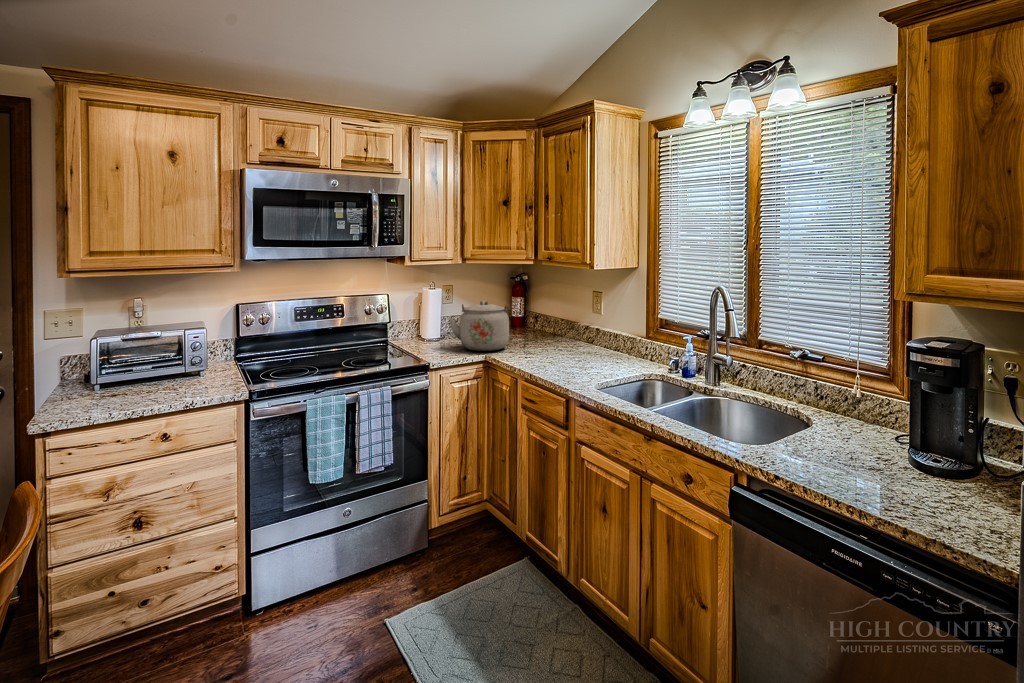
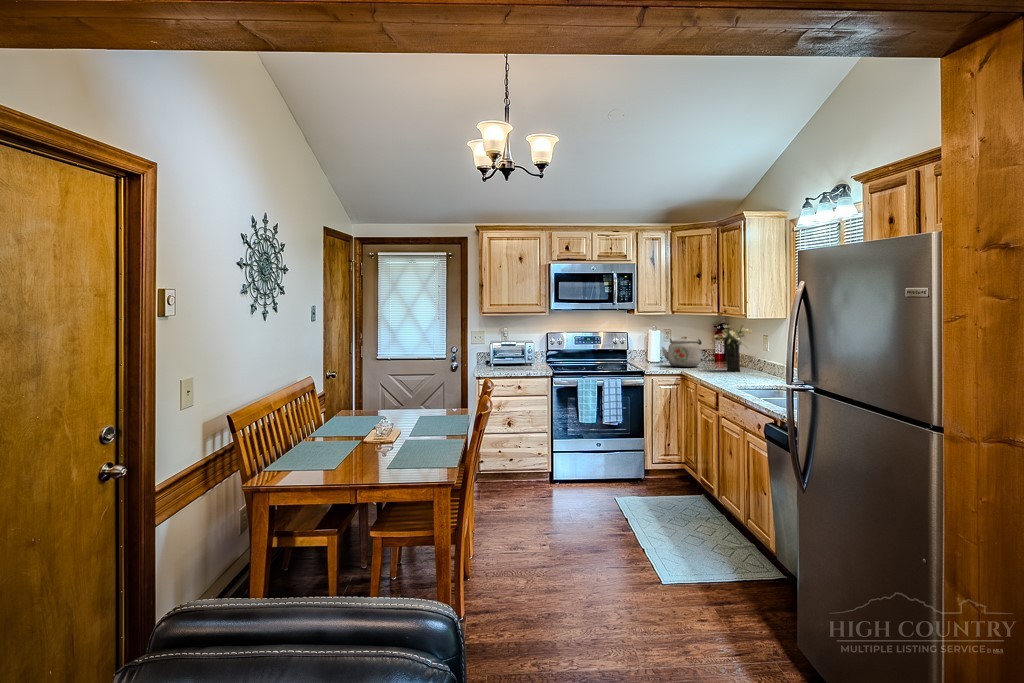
flower arrangement: none [529,286,593,361] -> present [709,326,752,371]

